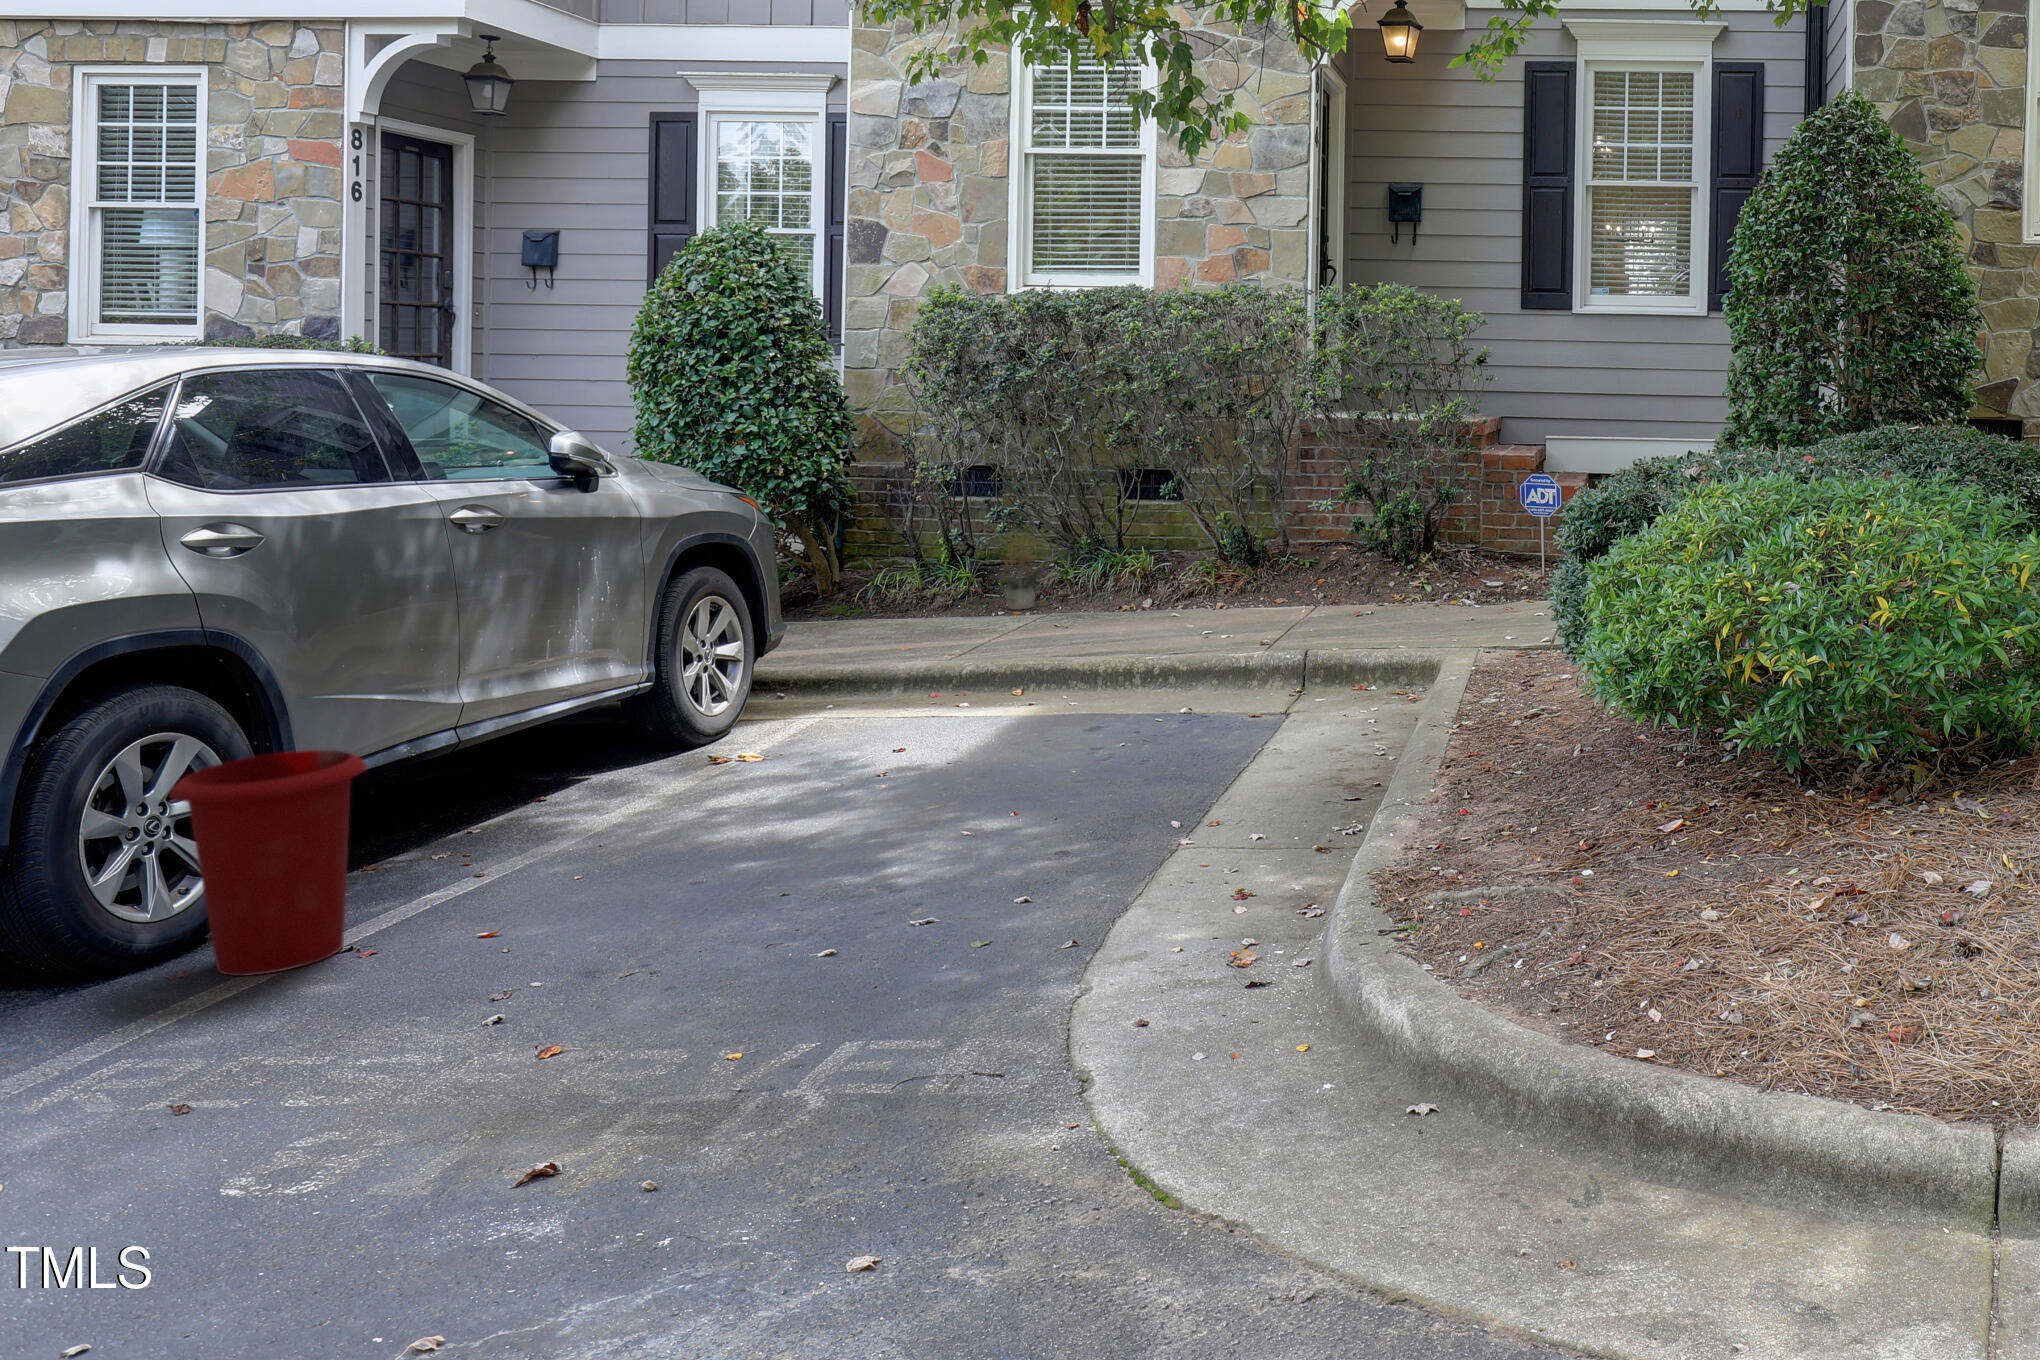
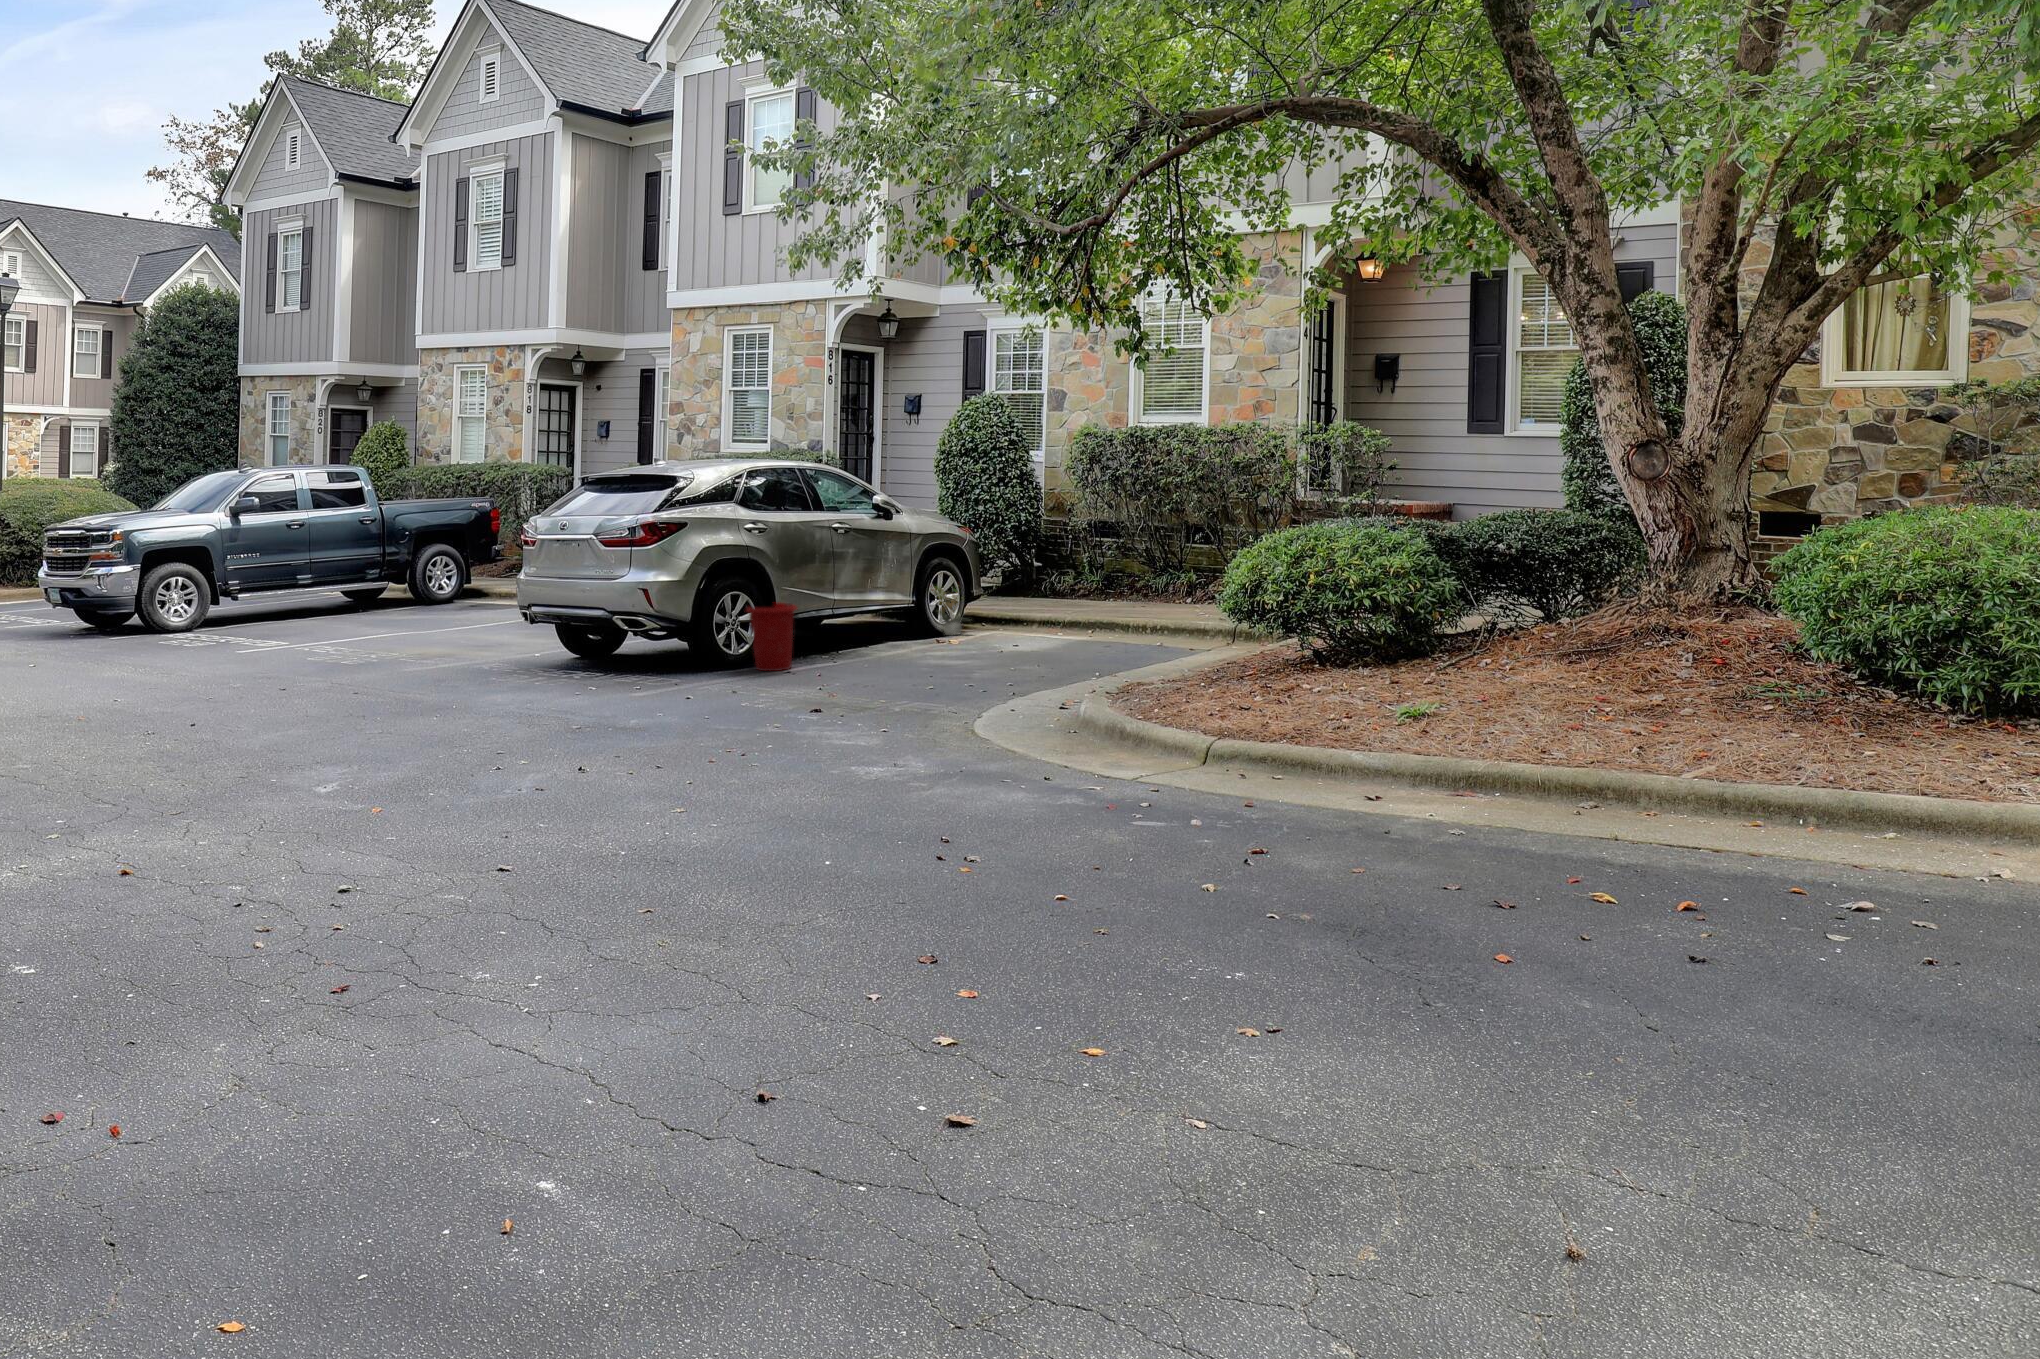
potted plant: present [998,528,1051,610] -> present [935,588,962,635]

